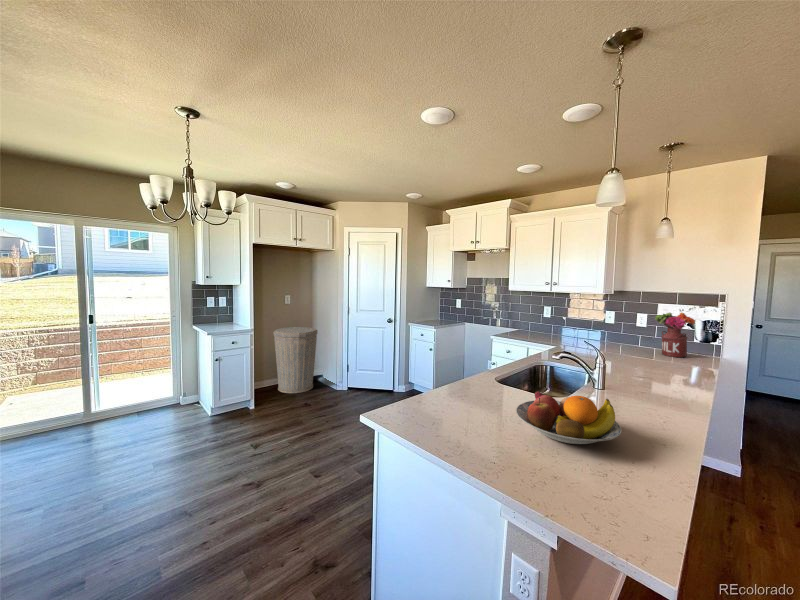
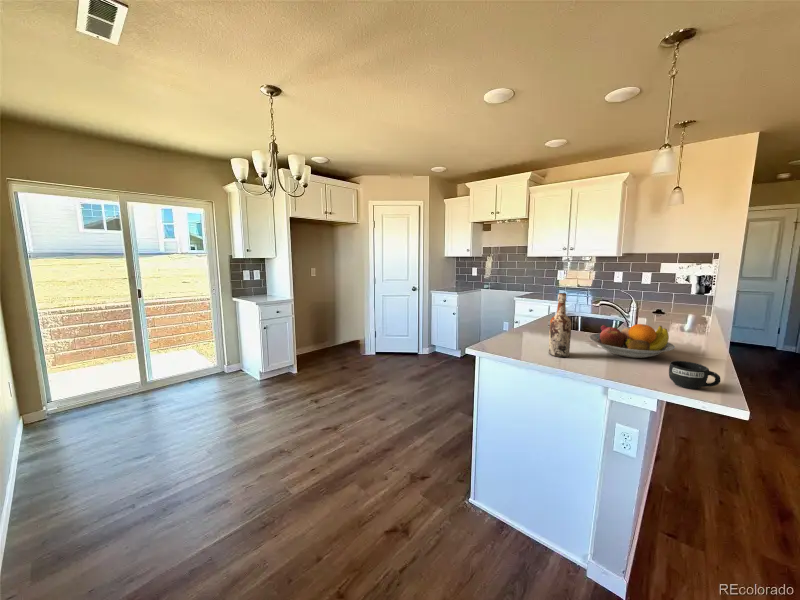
flower arrangement: present [655,313,695,357] -> none [660,269,695,307]
trash can: present [273,327,317,393] -> none [304,298,345,359]
wine bottle: none [456,351,483,436] -> present [549,293,572,357]
mug: none [584,467,654,519] -> present [669,361,720,389]

